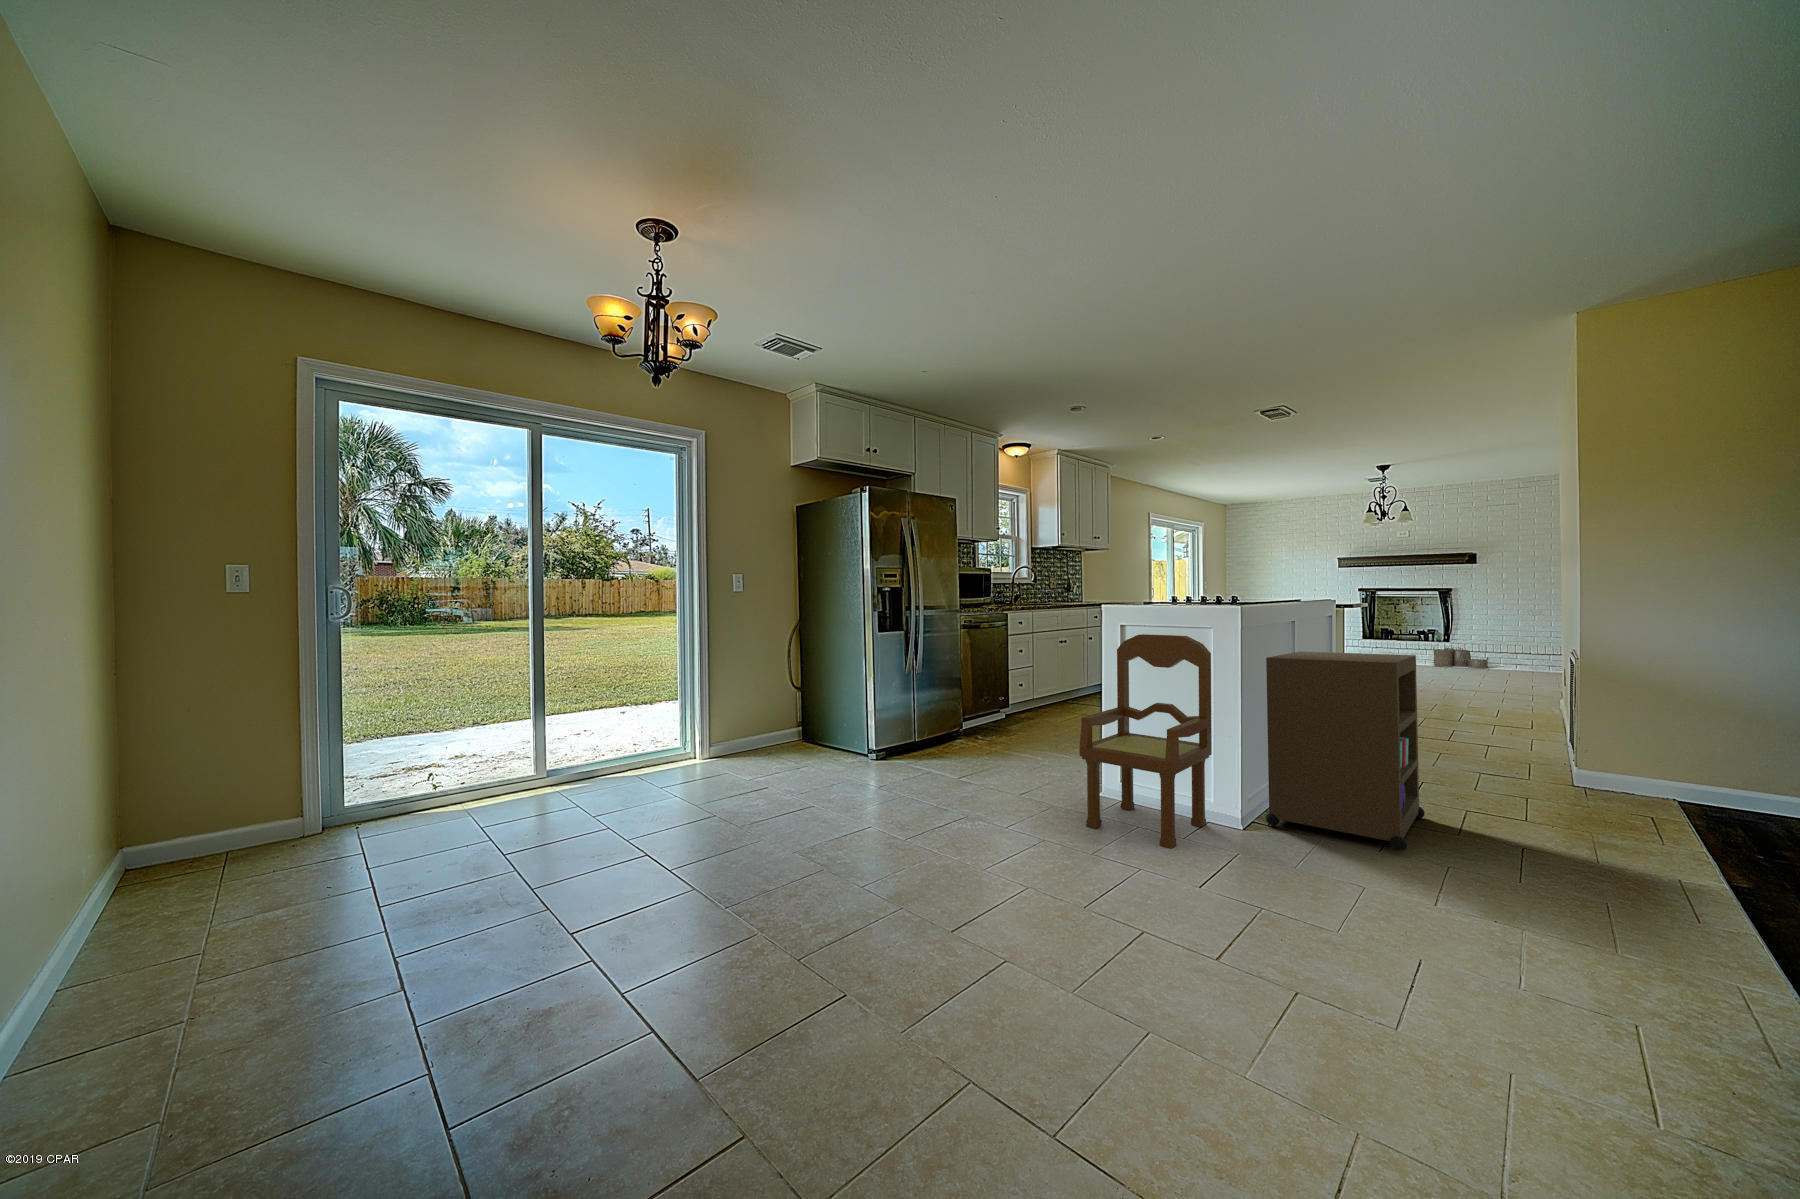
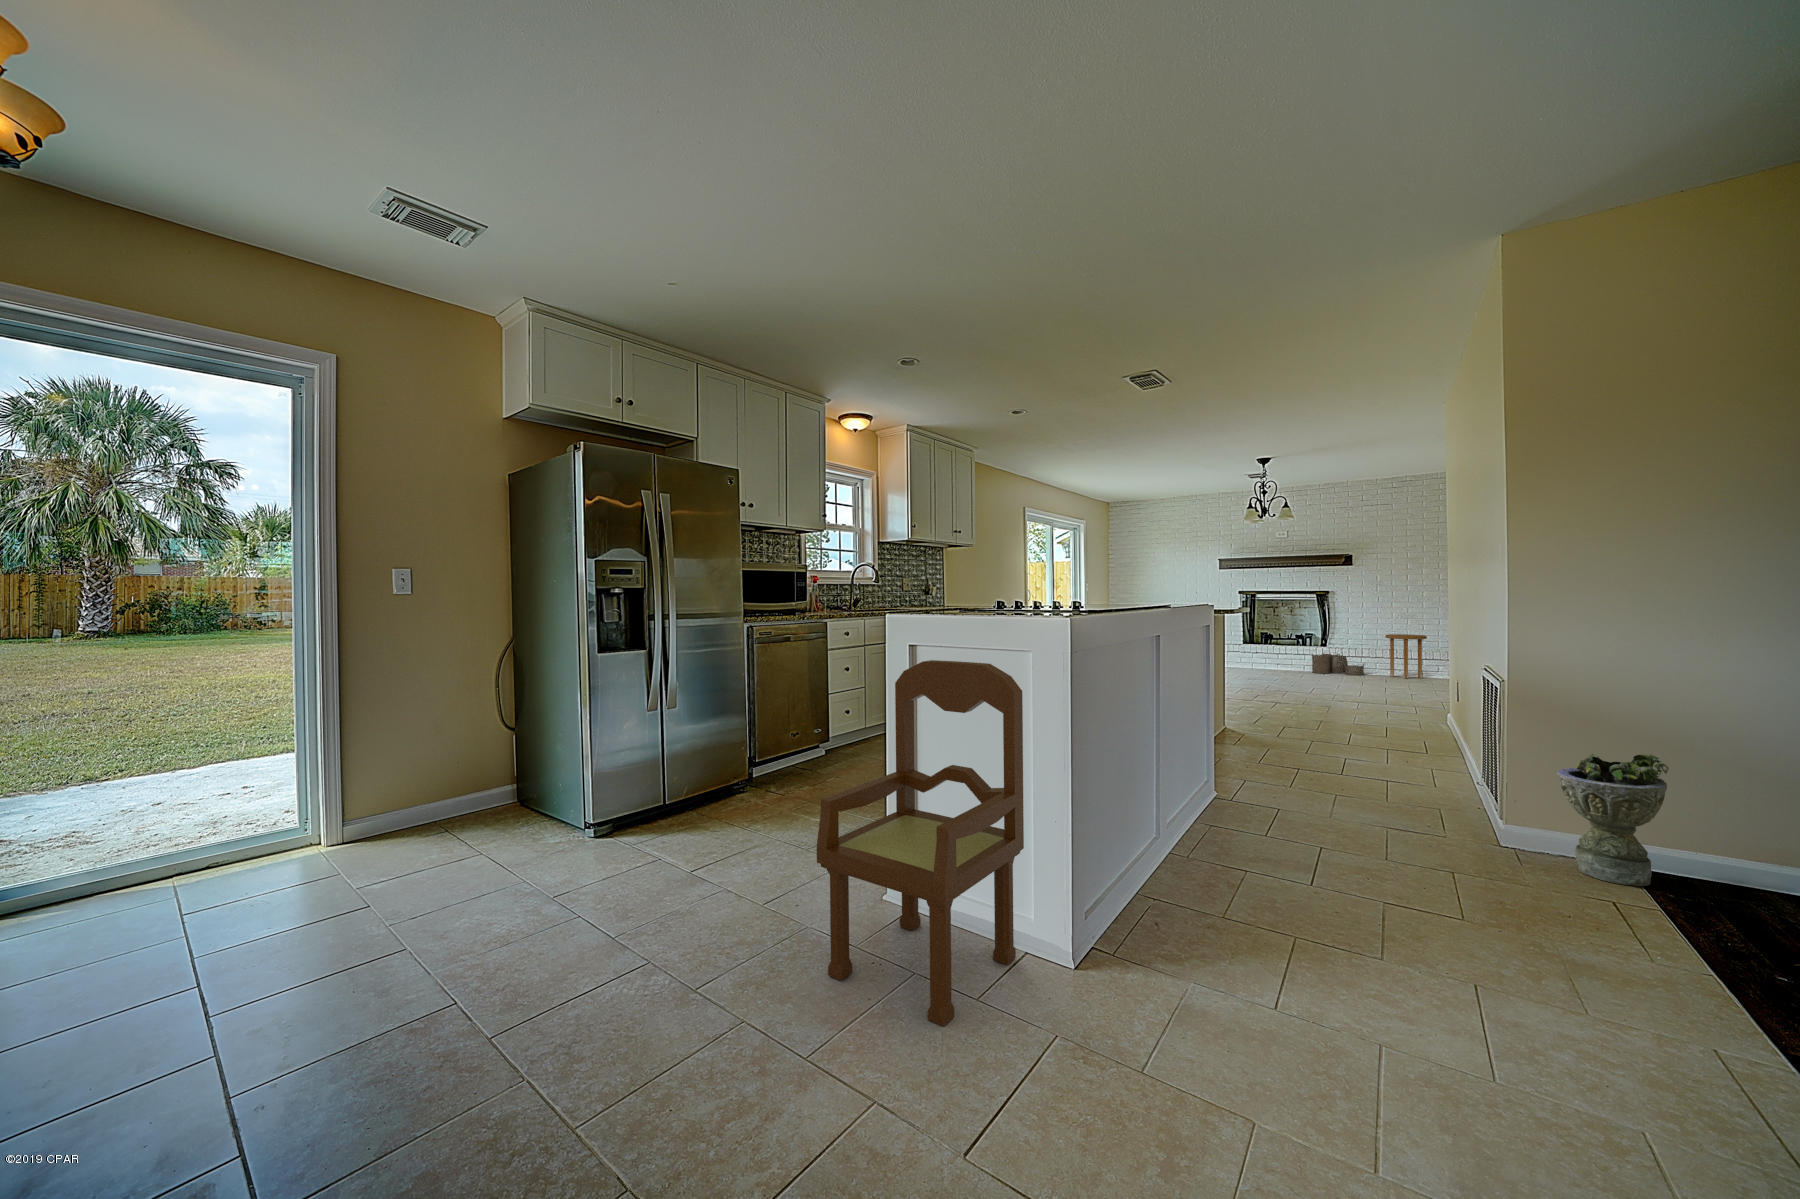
side table: none [1511,630,1555,672] -> present [1385,634,1427,679]
storage cabinet: present [1266,651,1425,851] -> none [1103,680,1322,1010]
planter: none [1627,712,1717,811] -> present [1557,754,1669,886]

